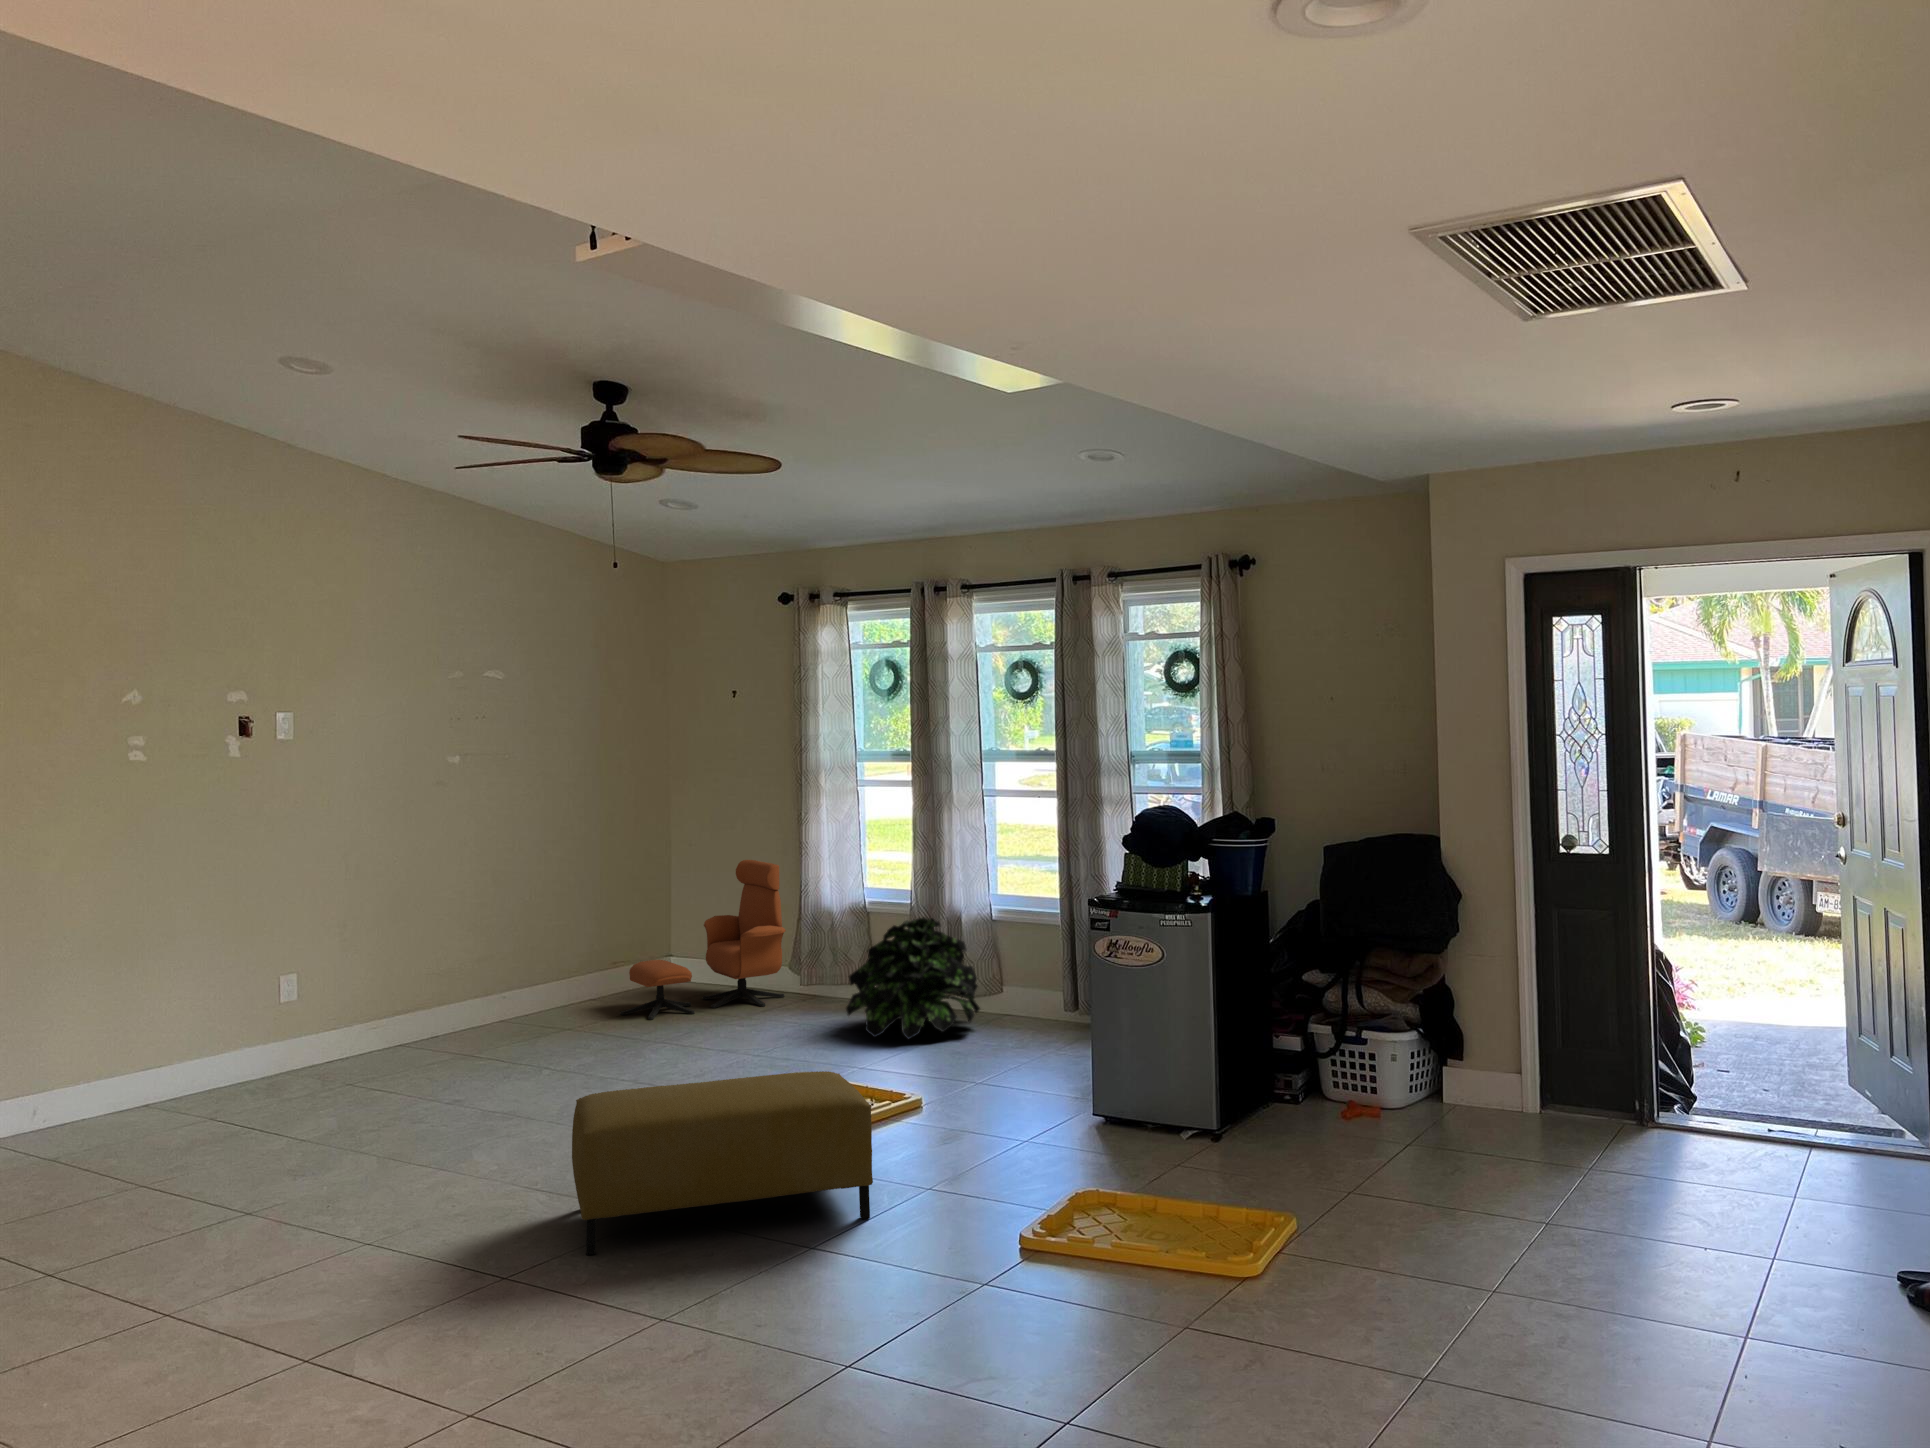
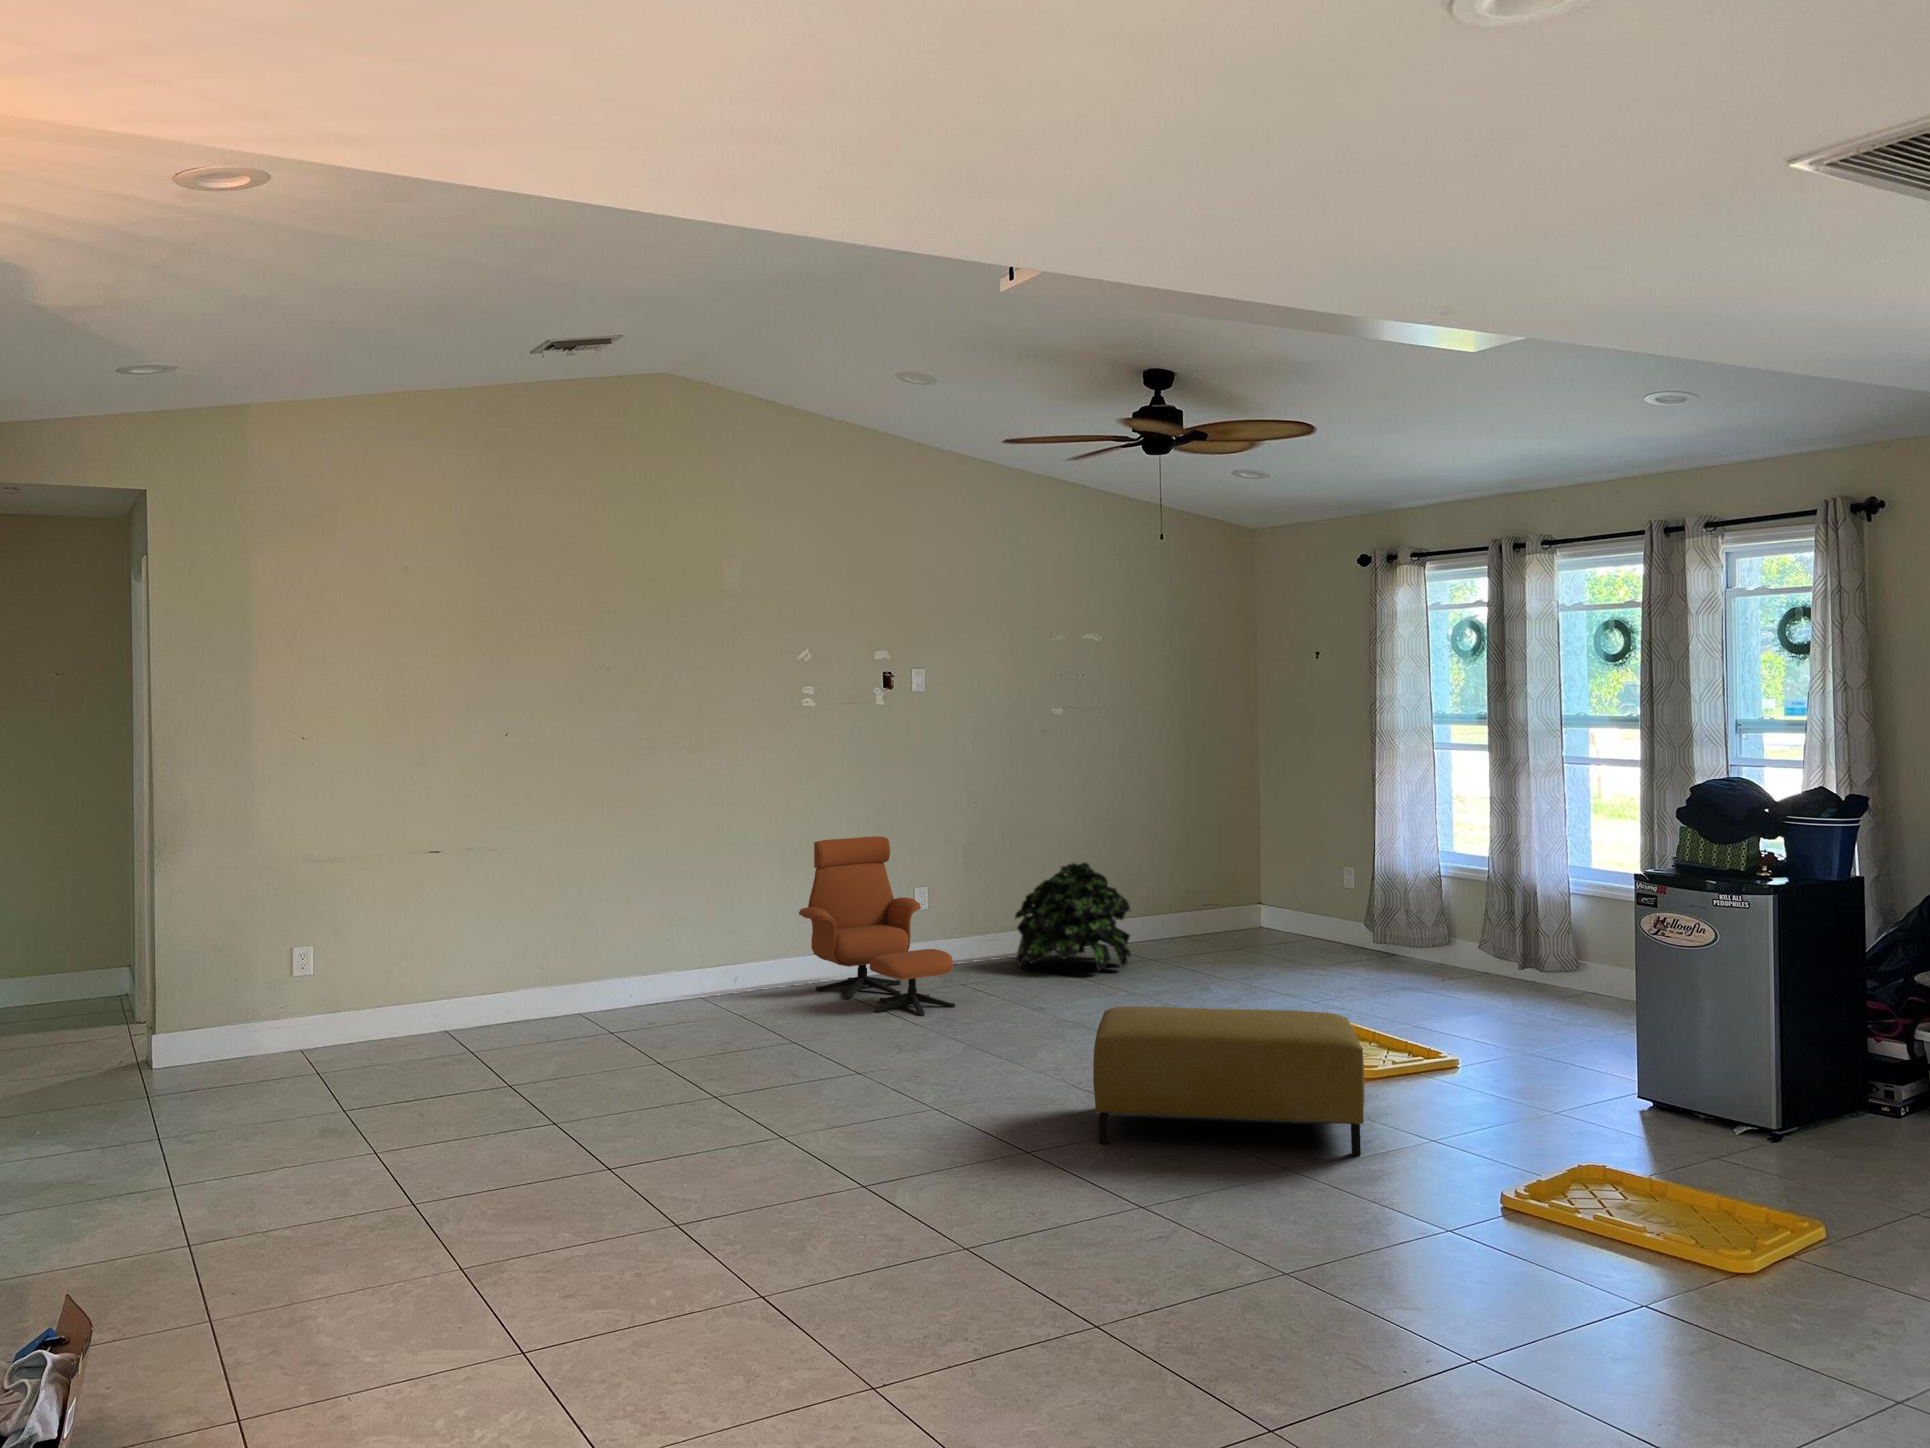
lounge chair: present [620,860,786,1020] -> present [799,836,955,1016]
potted plant: present [846,917,980,1039] -> present [1015,863,1131,971]

